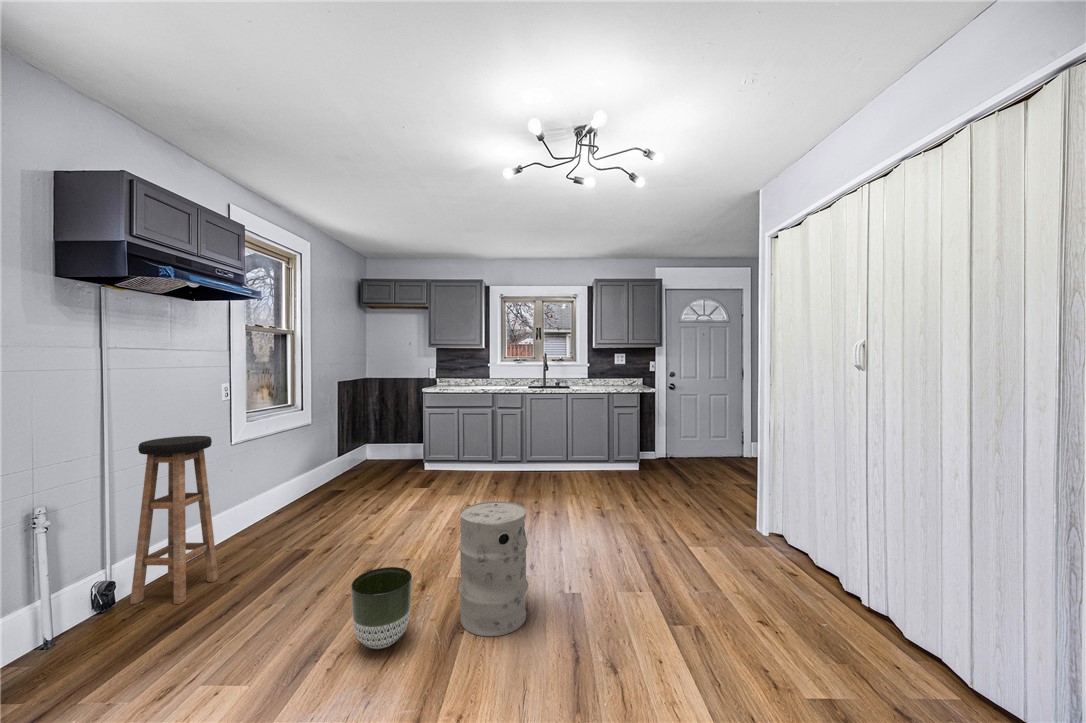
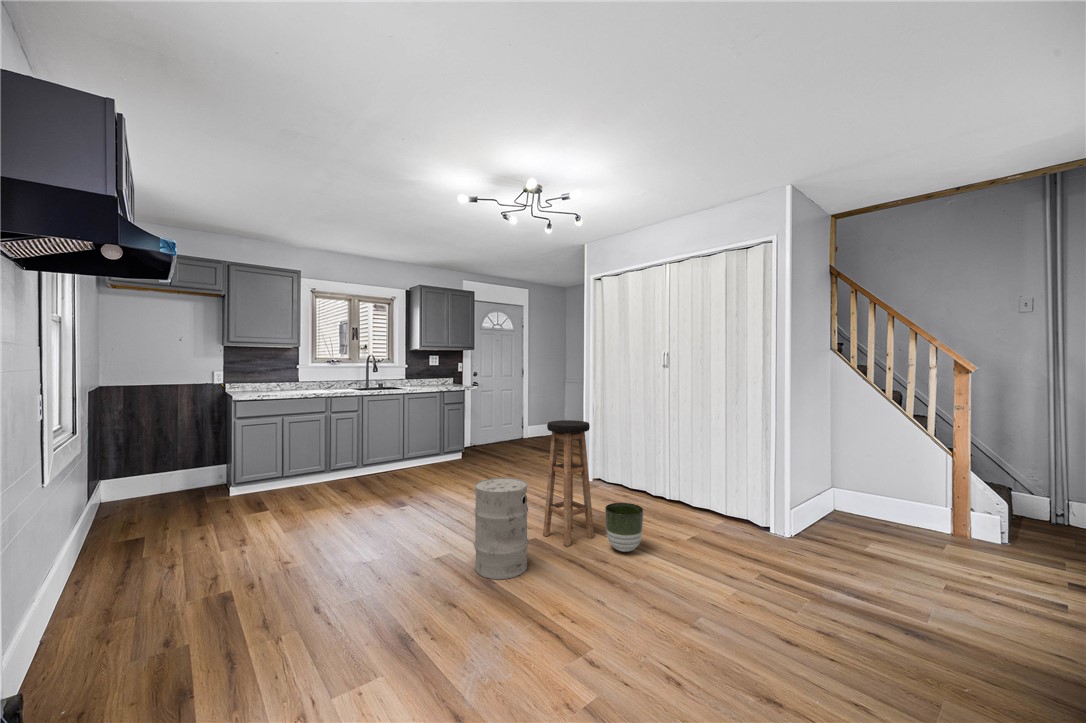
bar stool: present [130,436,218,604] -> present [543,420,594,546]
planter: present [351,567,412,649] -> present [605,503,643,552]

